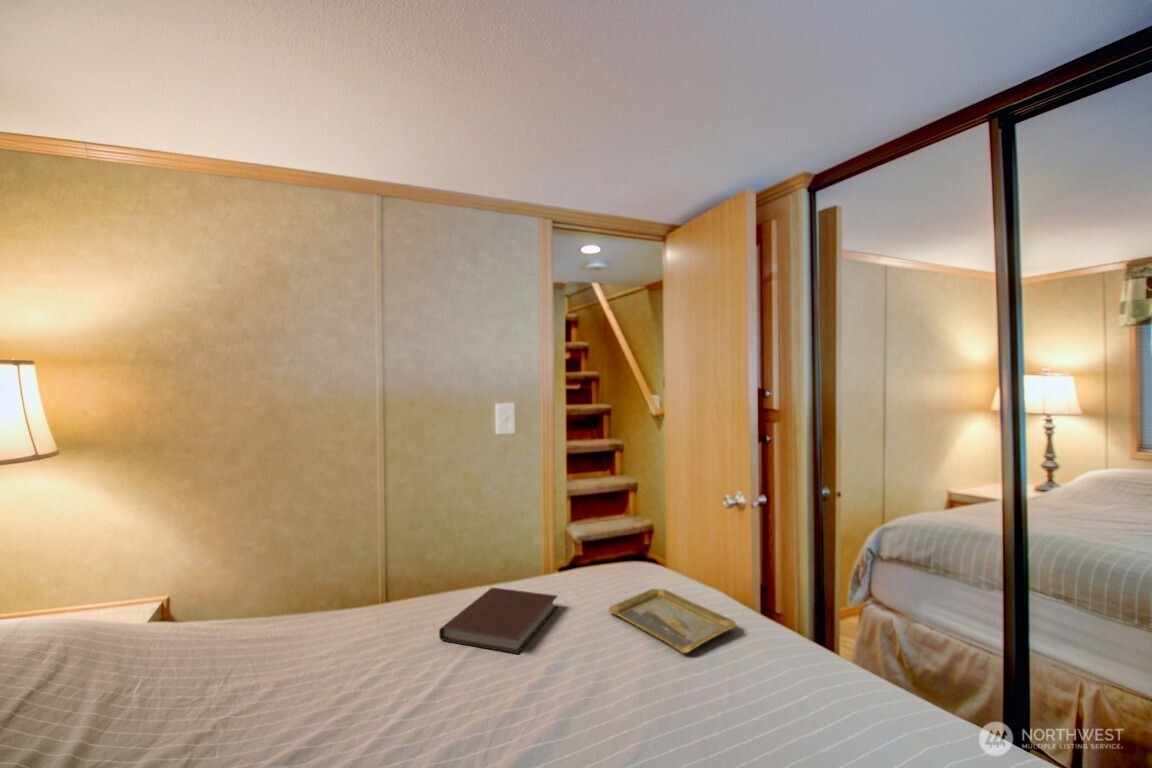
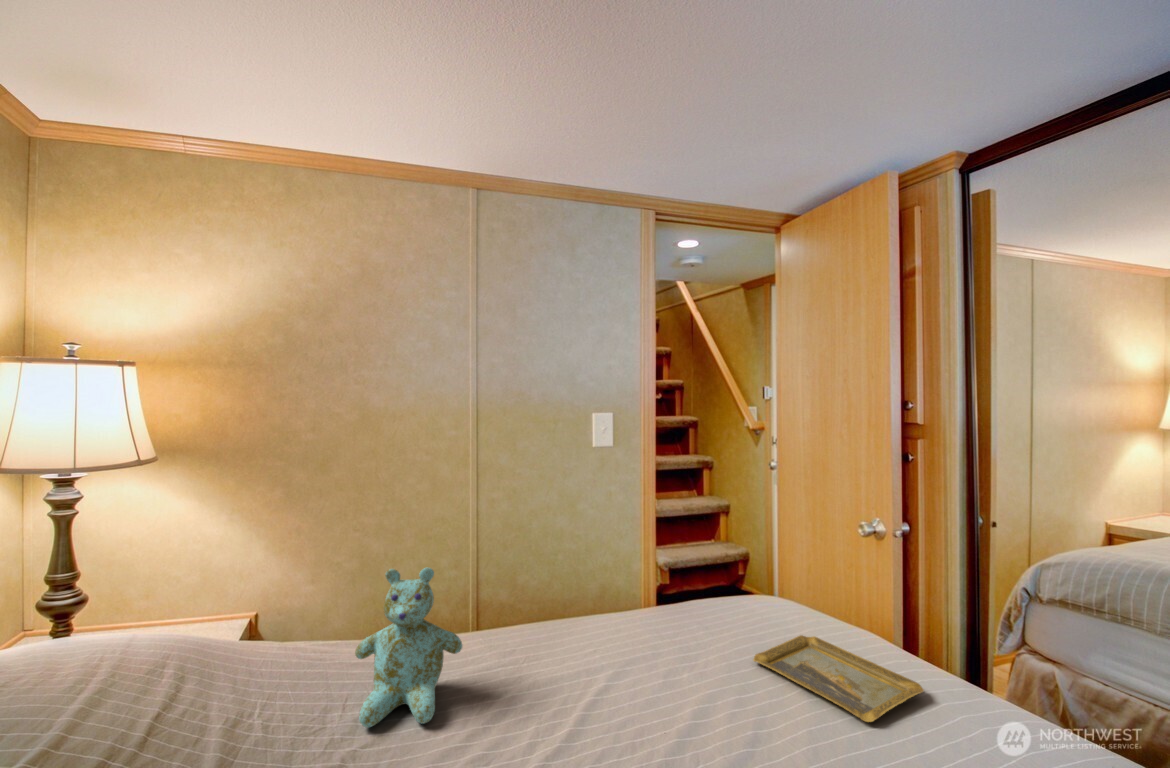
stuffed bear: none [243,543,346,685] -> present [355,568,462,727]
notebook: present [439,588,557,654] -> none [564,624,691,709]

